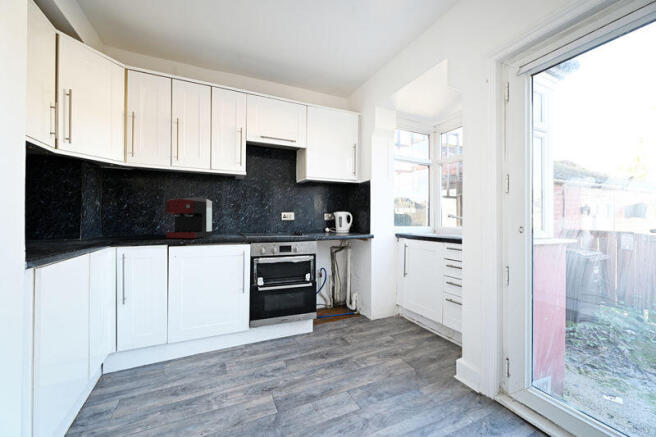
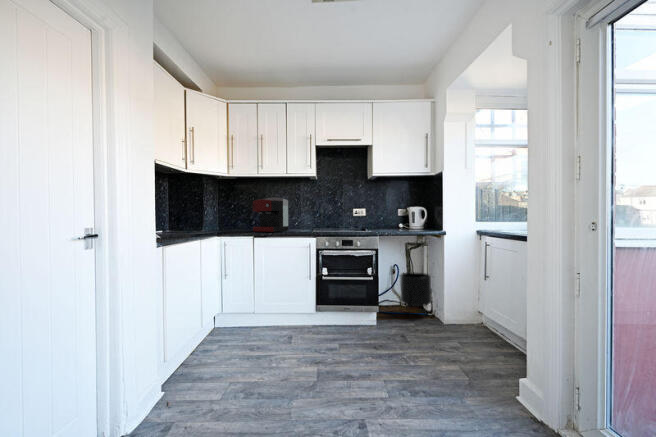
planter: none [330,274,358,322] -> present [401,273,432,306]

